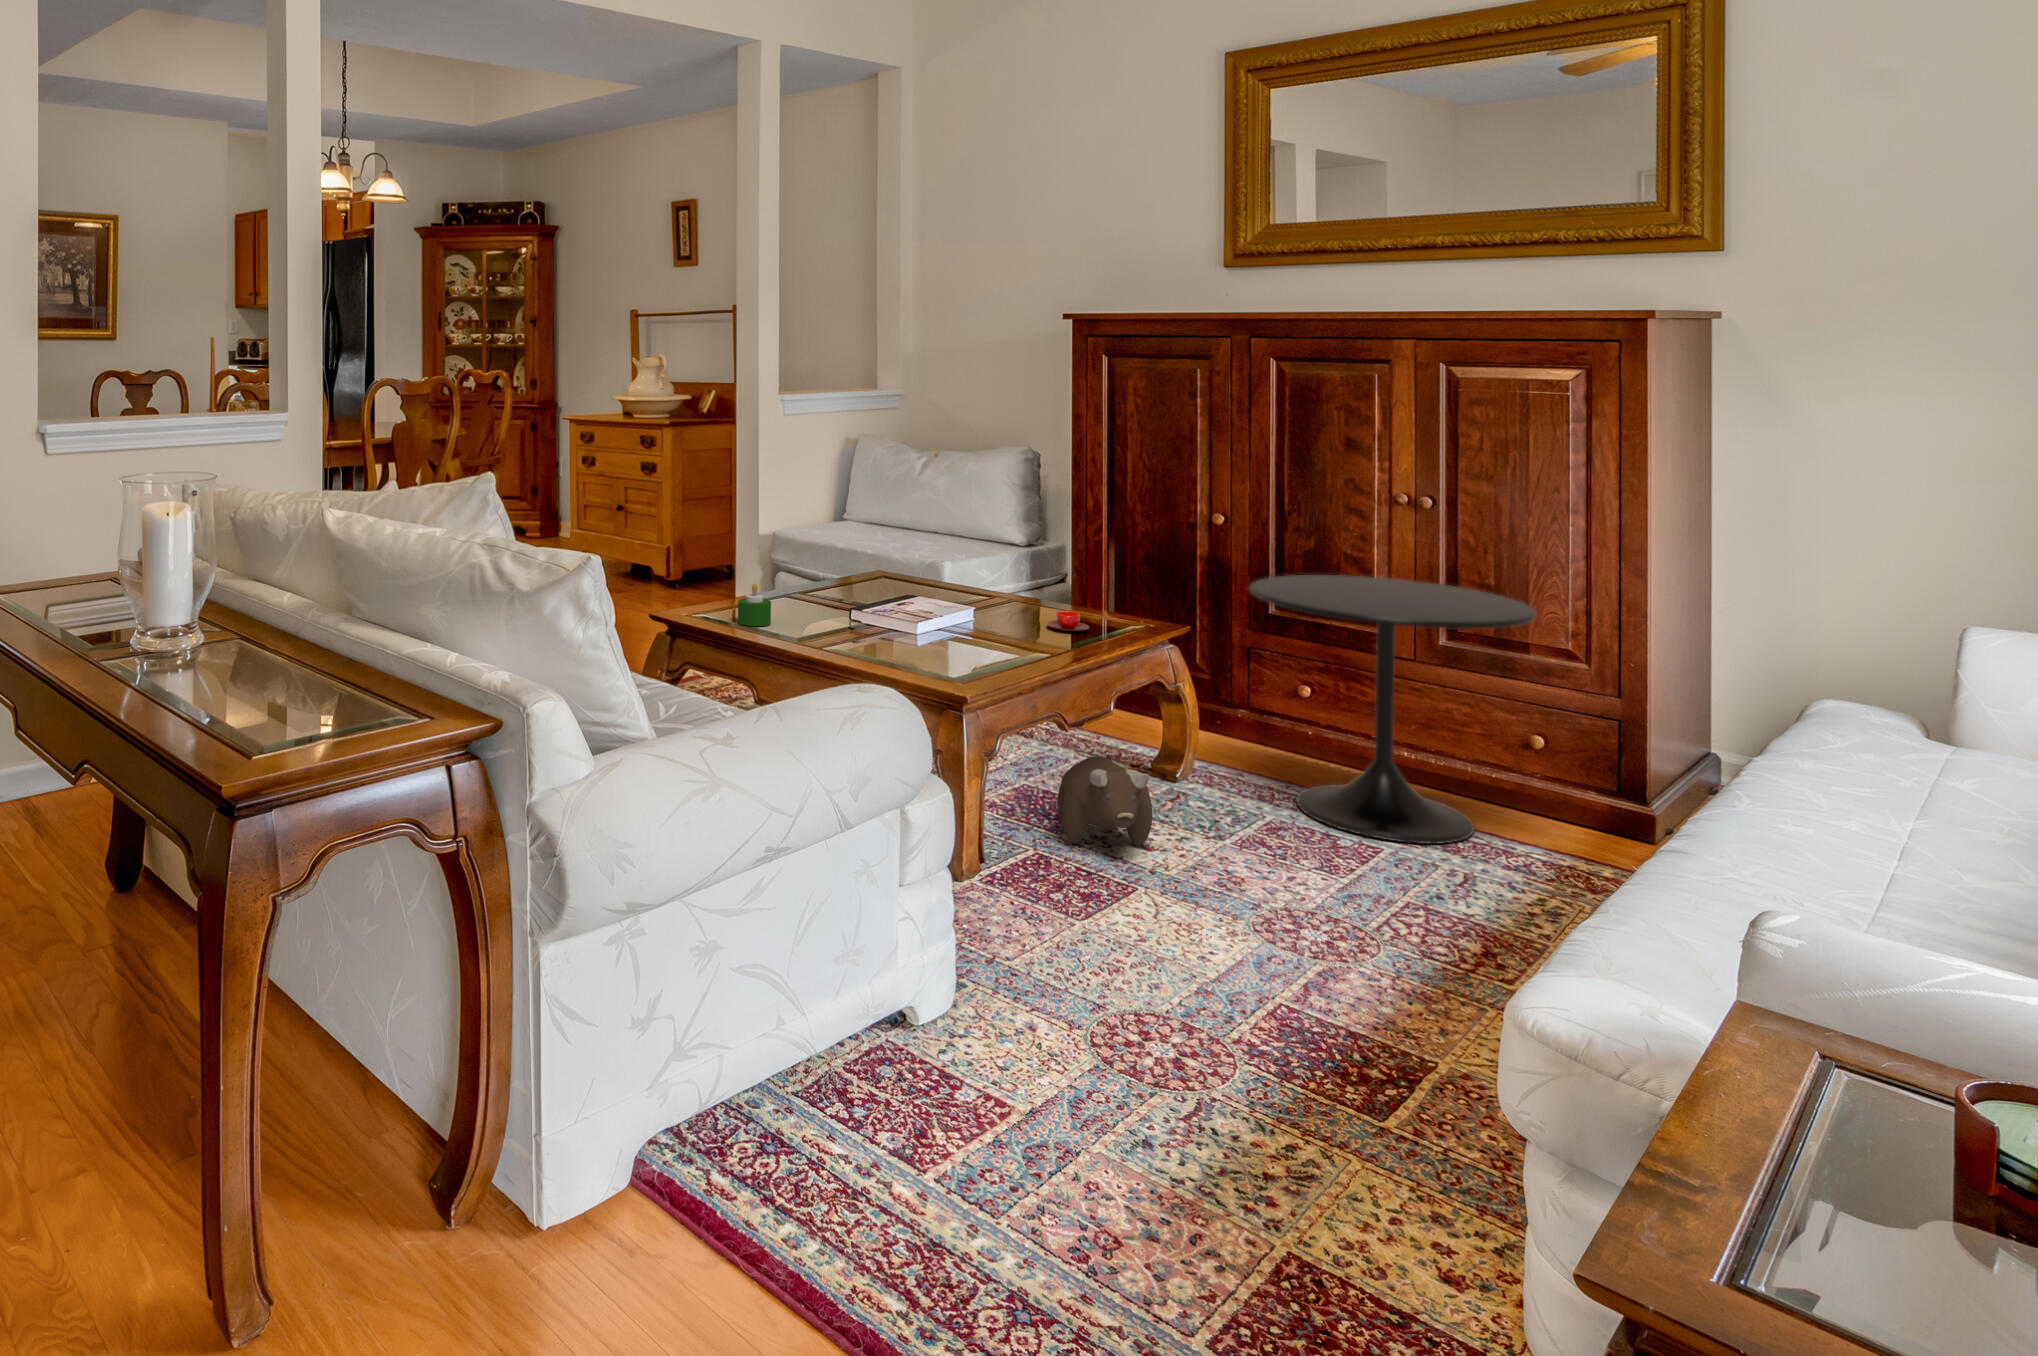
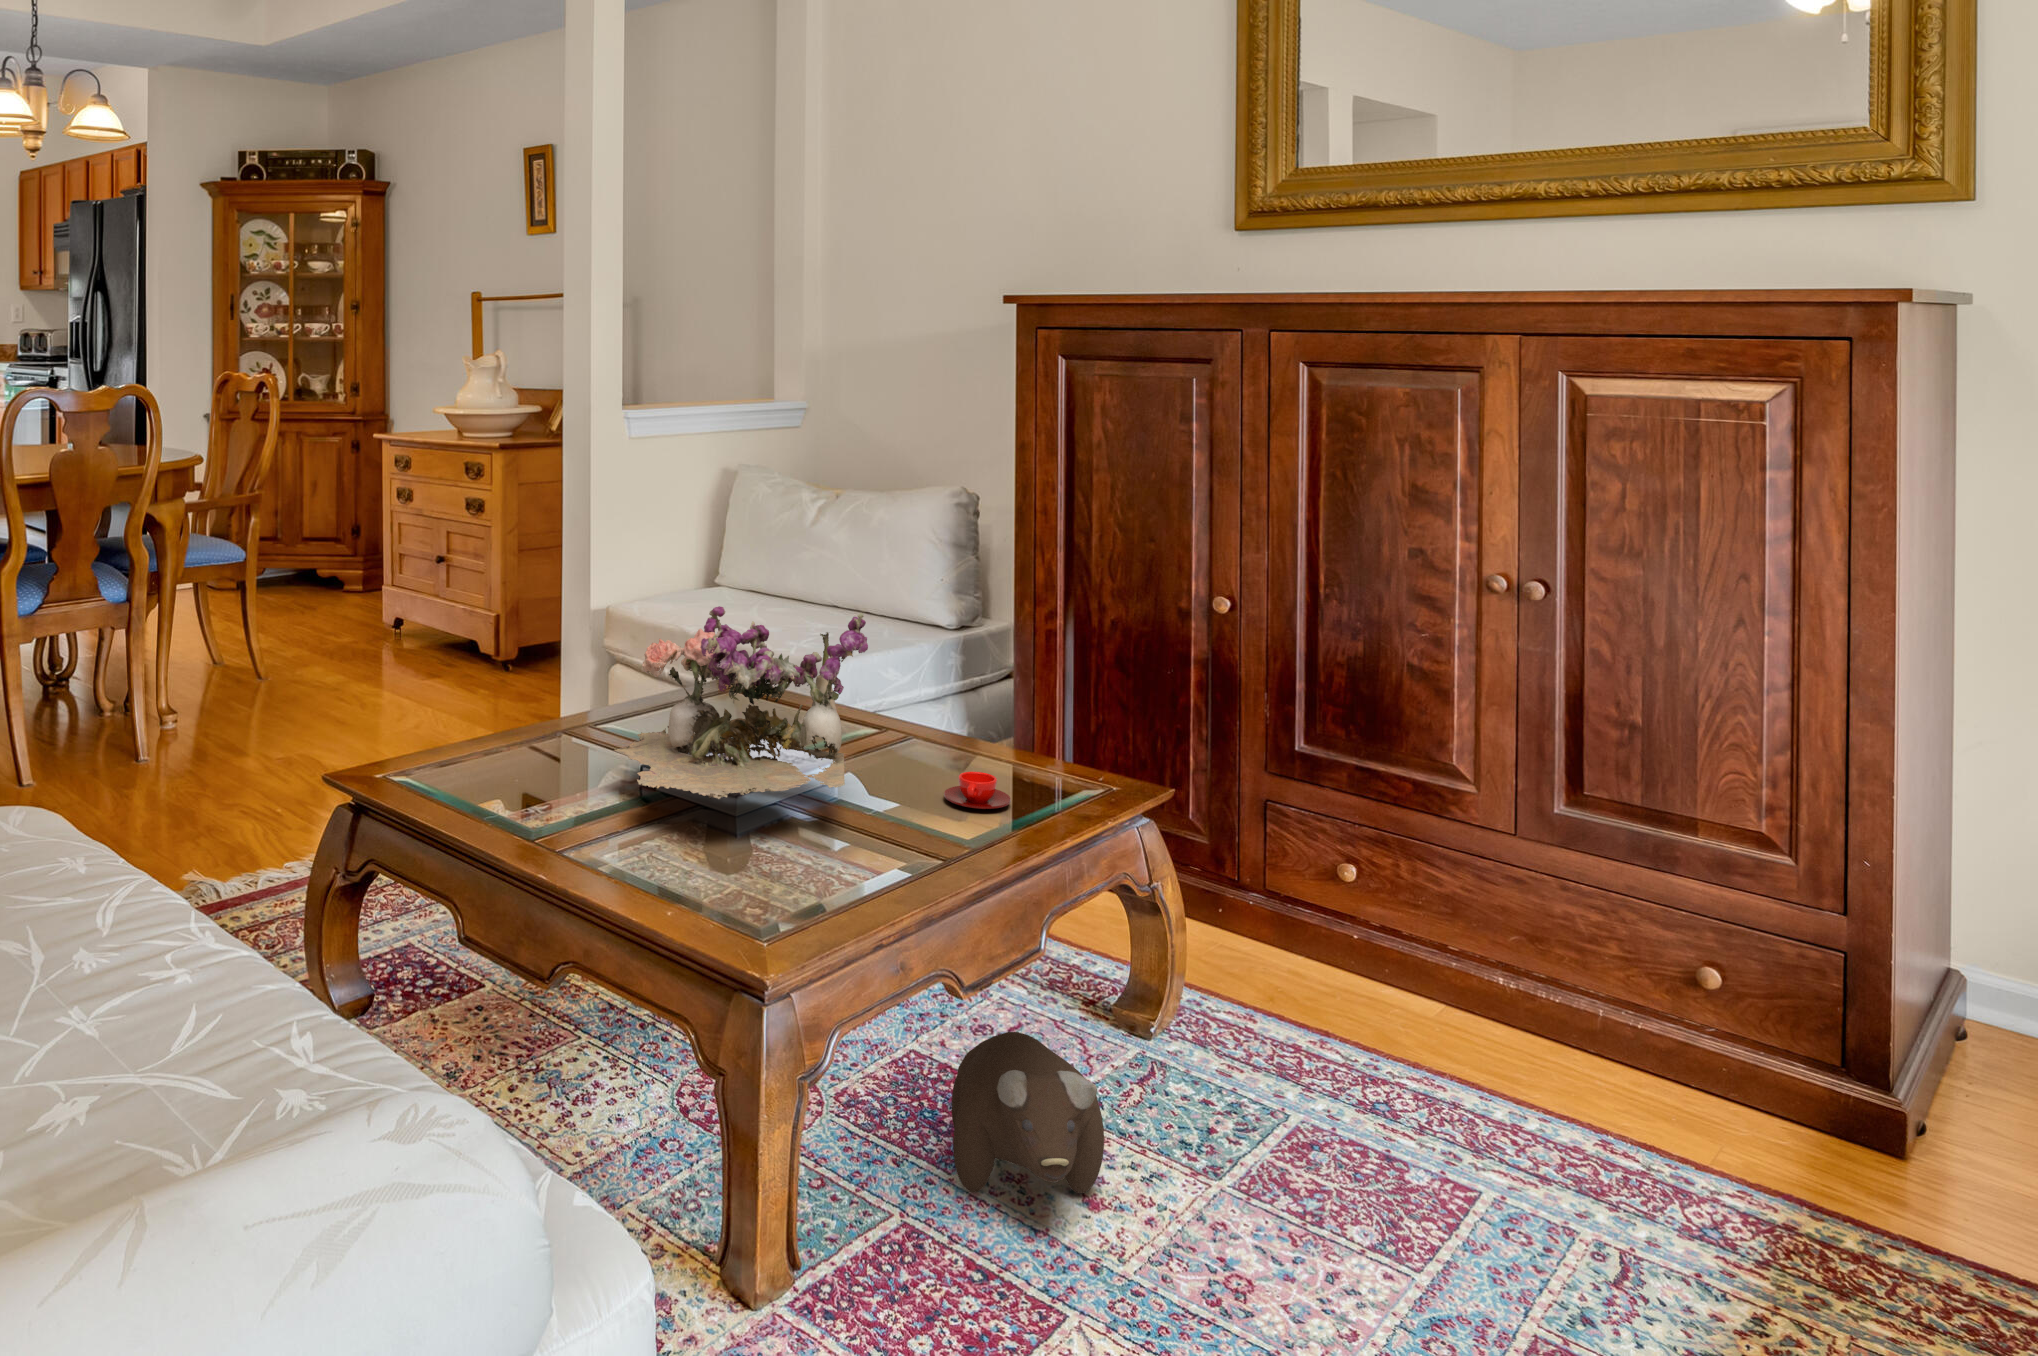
flower arrangement: none [844,510,1003,626] -> present [614,606,868,799]
side table: present [1250,575,1537,844] -> none [1266,701,1730,1174]
candle: present [738,583,771,626] -> none [435,730,491,805]

